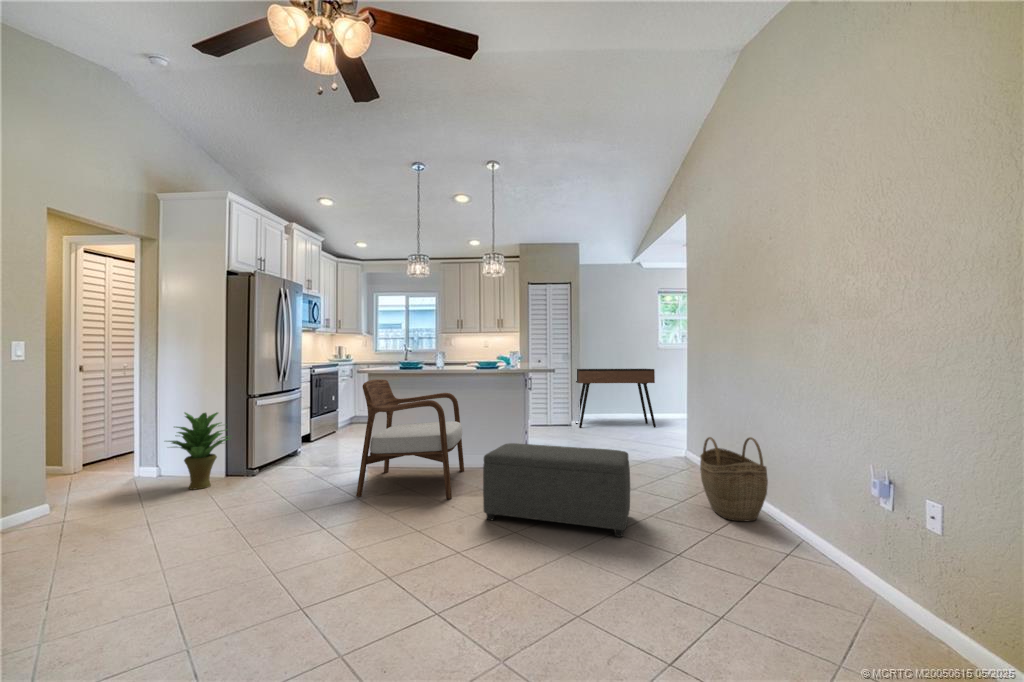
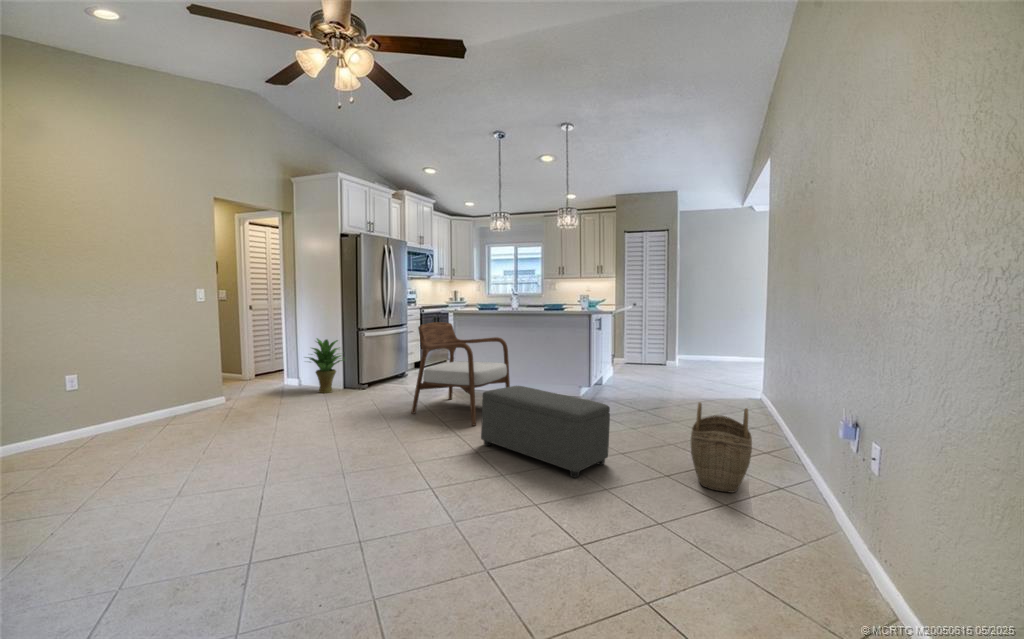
console table: present [576,369,656,428] -> none [669,322,764,393]

